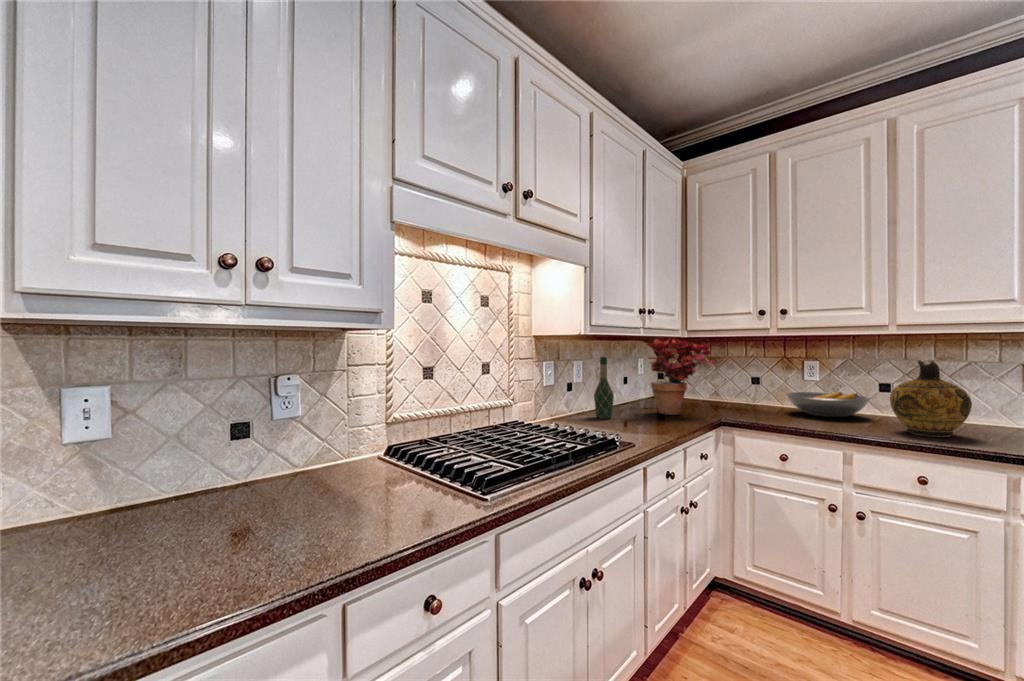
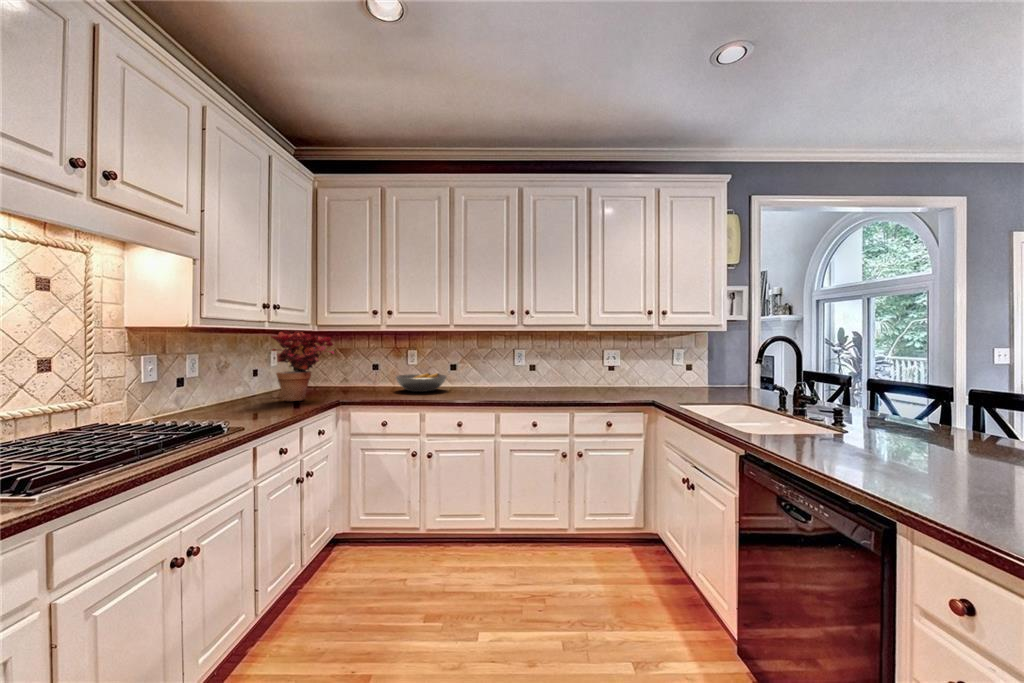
wine bottle: present [594,357,614,419] -> none [210,349,234,411]
ceramic jug: present [890,360,972,437] -> none [452,348,492,398]

